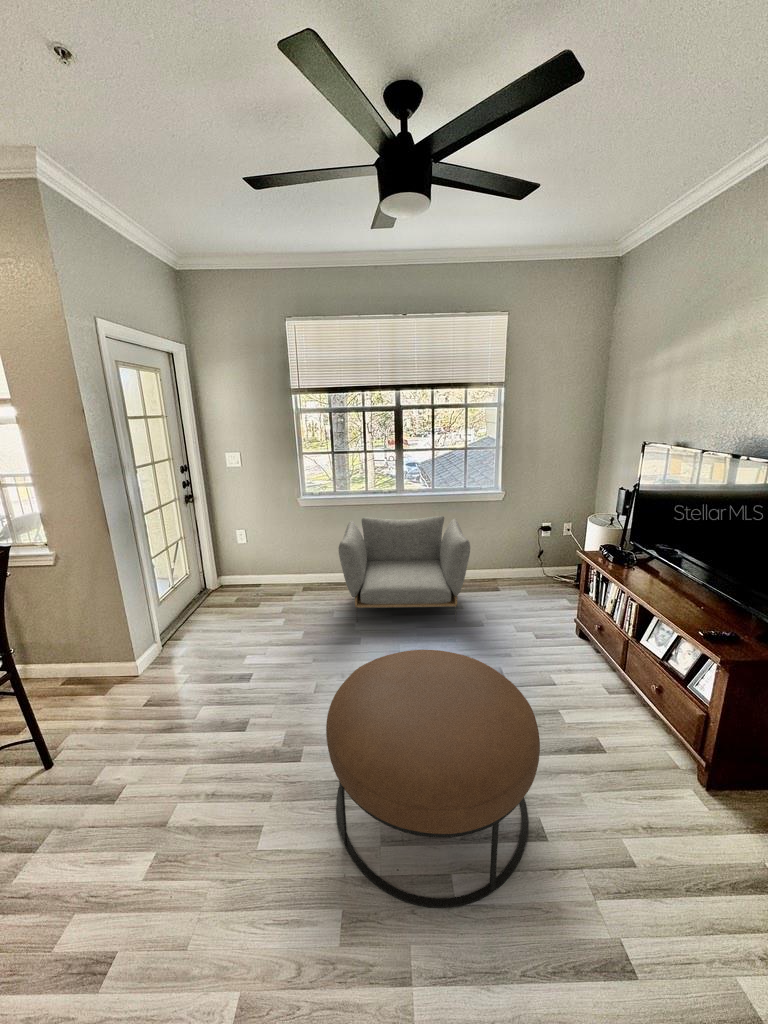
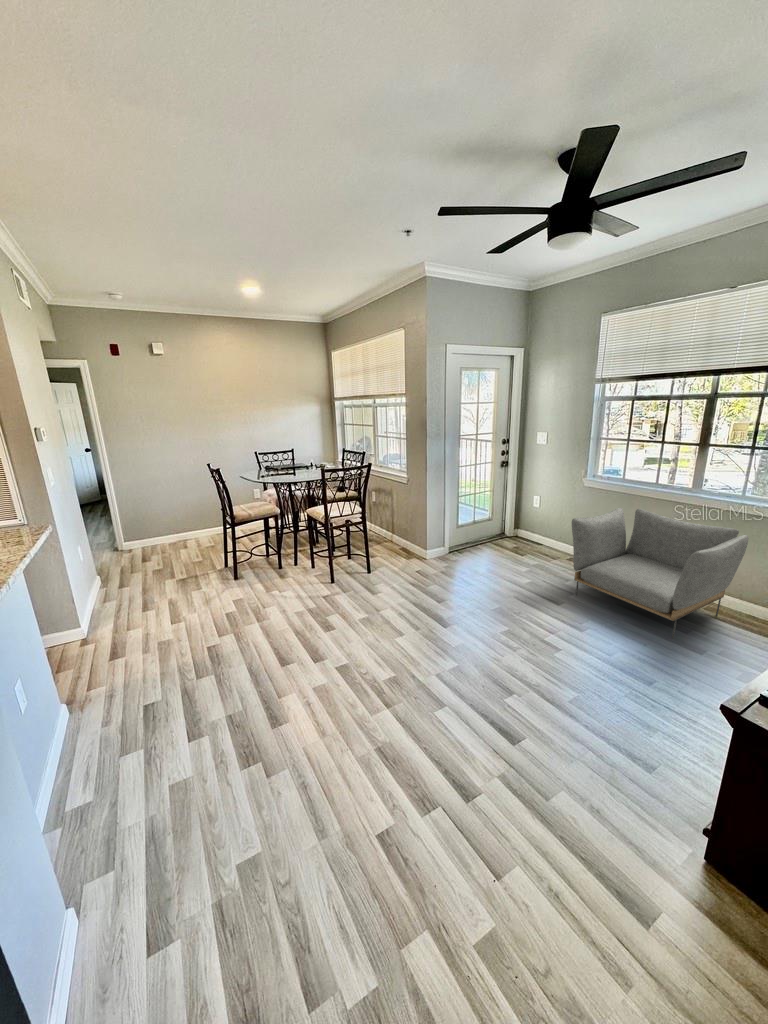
ottoman: present [326,650,540,908] -> none [412,585,559,731]

